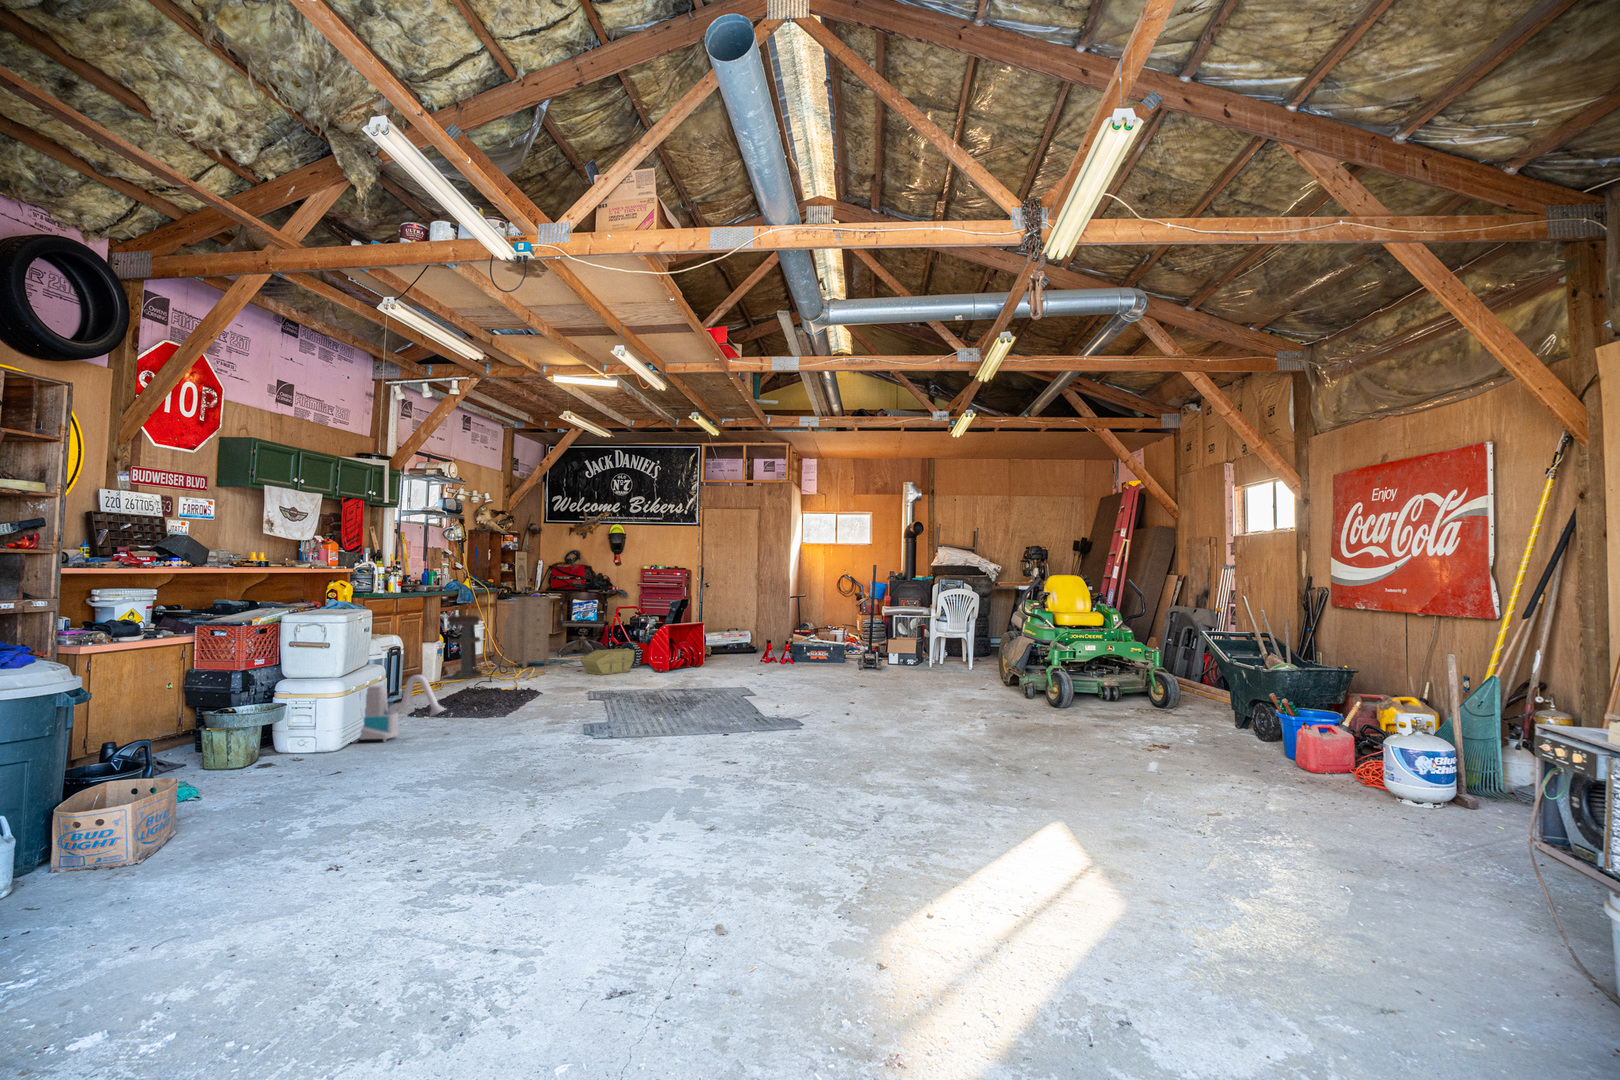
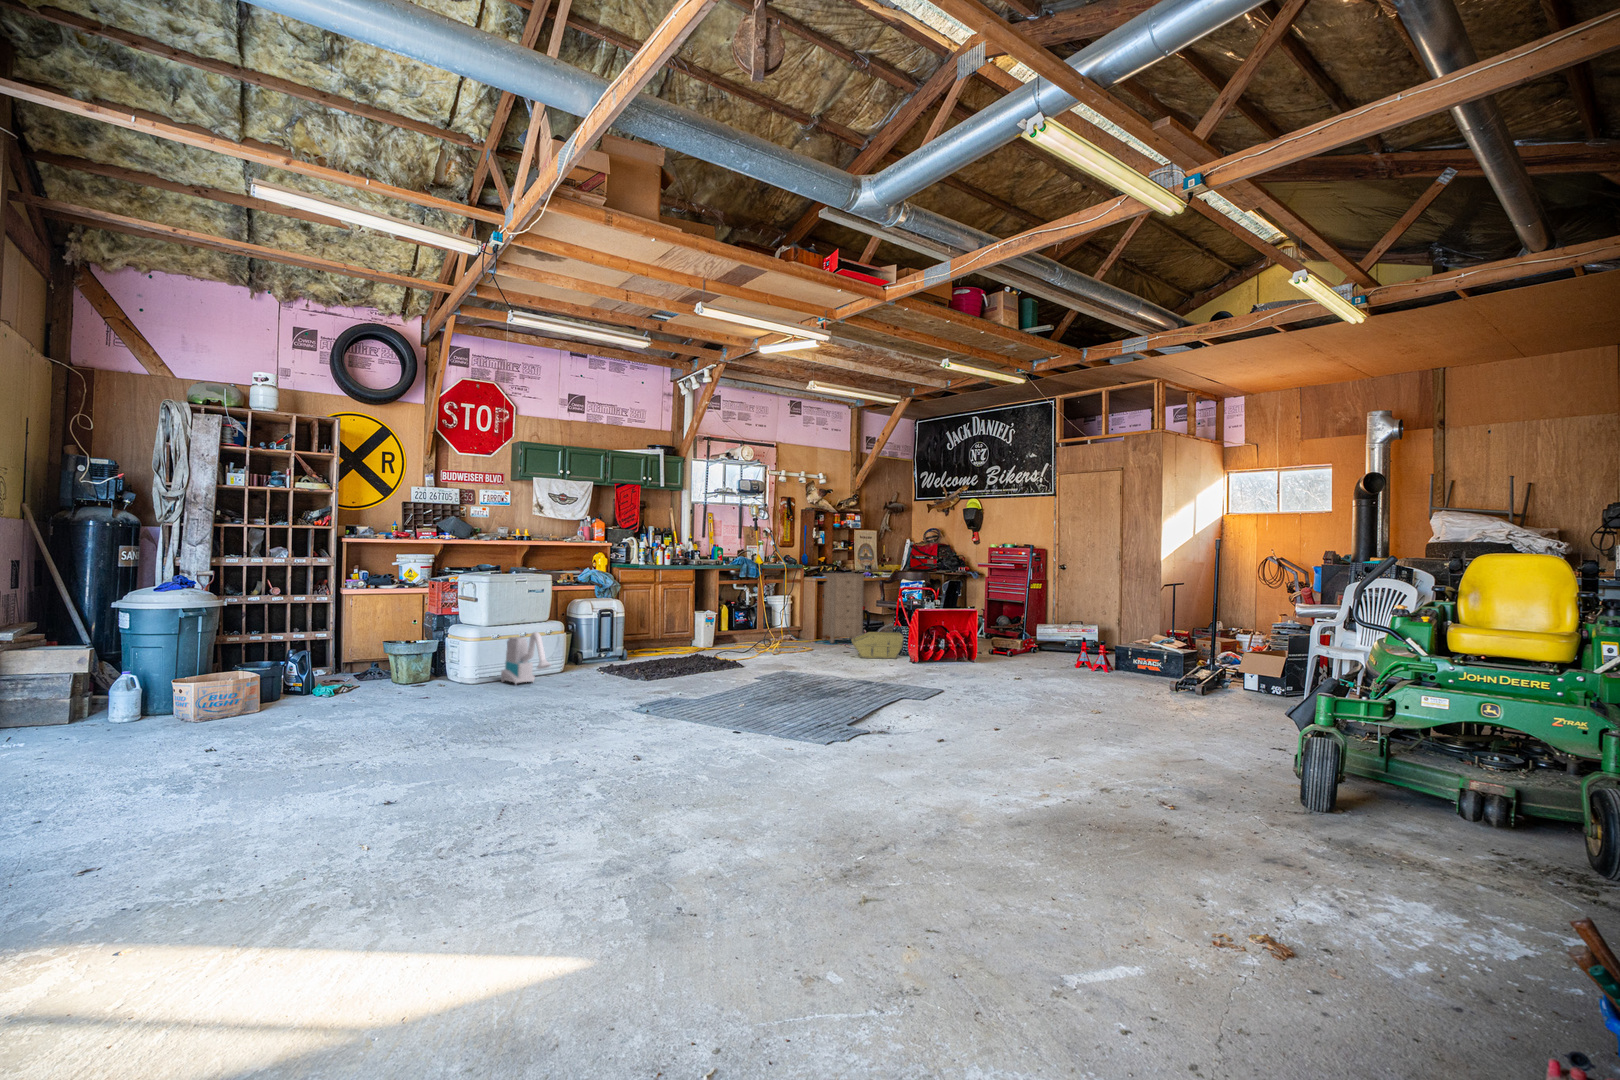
bar stool: present [443,615,482,679] -> none [744,588,779,646]

